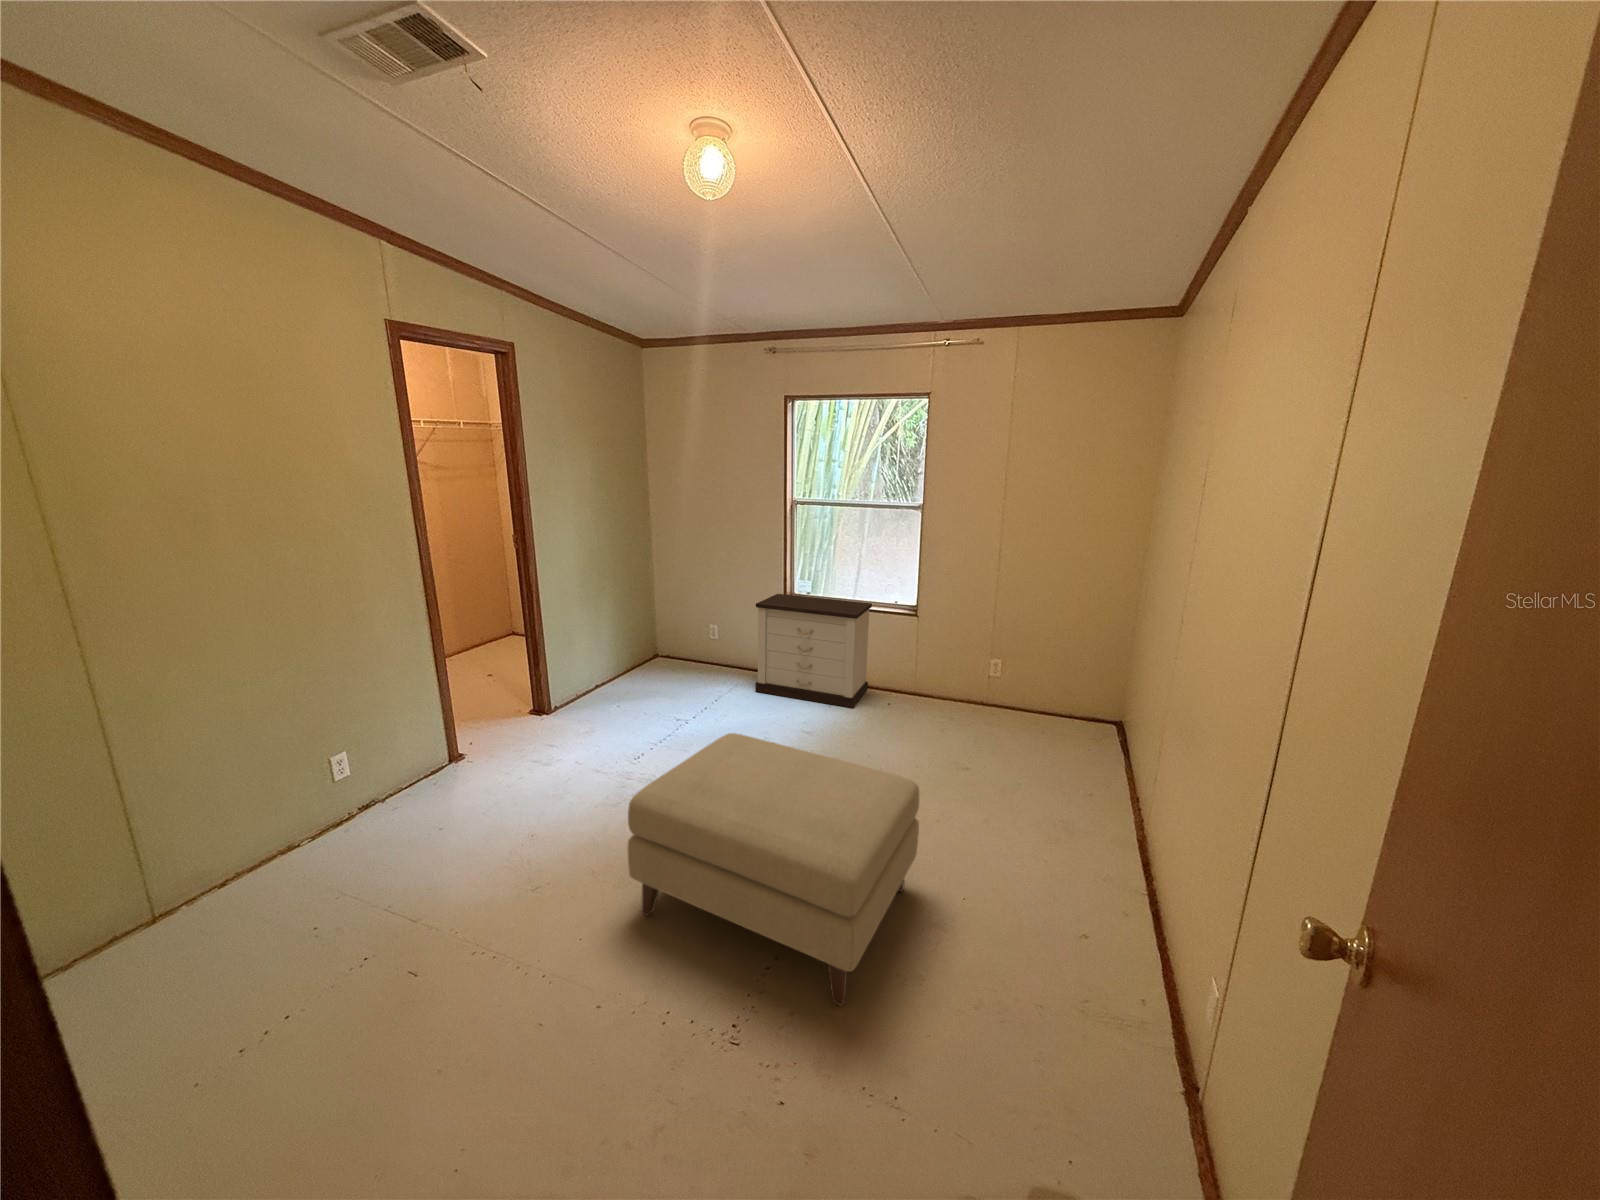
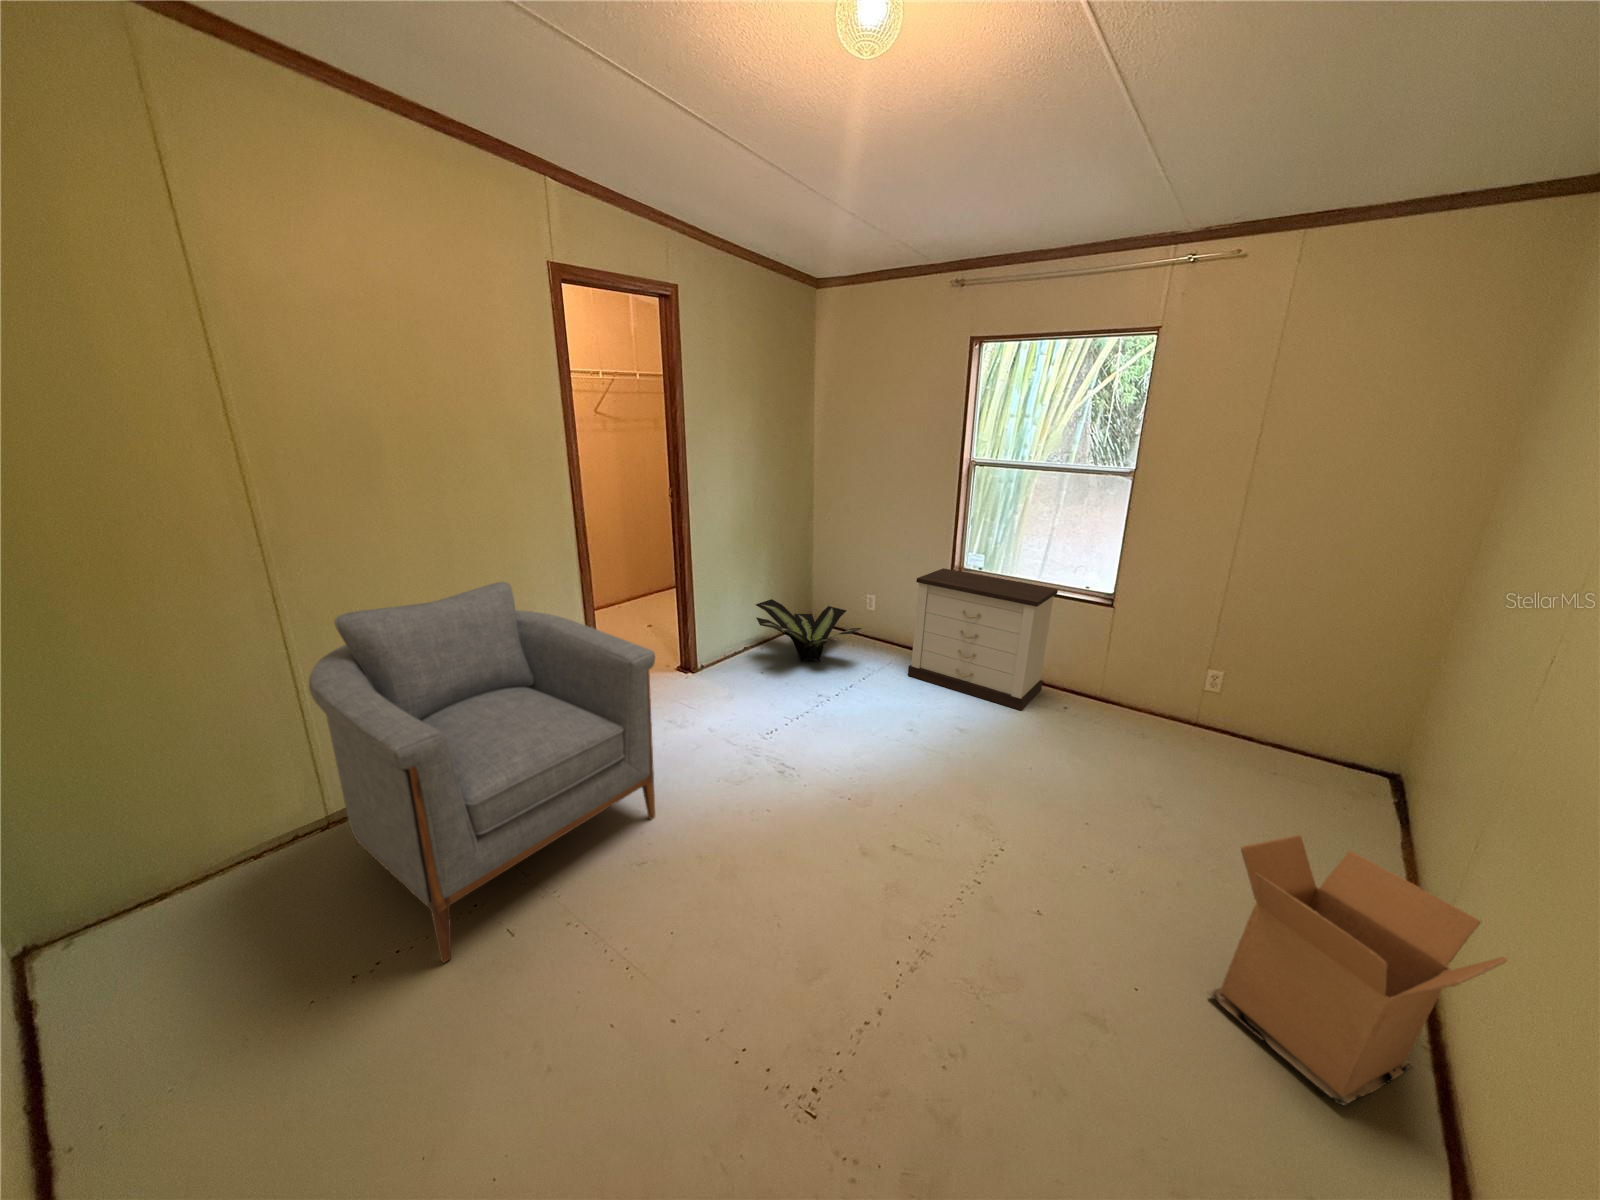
armchair: none [149,636,537,1011] -> present [309,582,655,962]
potted plant: none [605,636,711,691] -> present [756,599,861,662]
ottoman: present [628,733,919,1006] -> none [734,732,1107,1123]
cardboard box: none [996,757,1157,929] -> present [1208,835,1507,1105]

